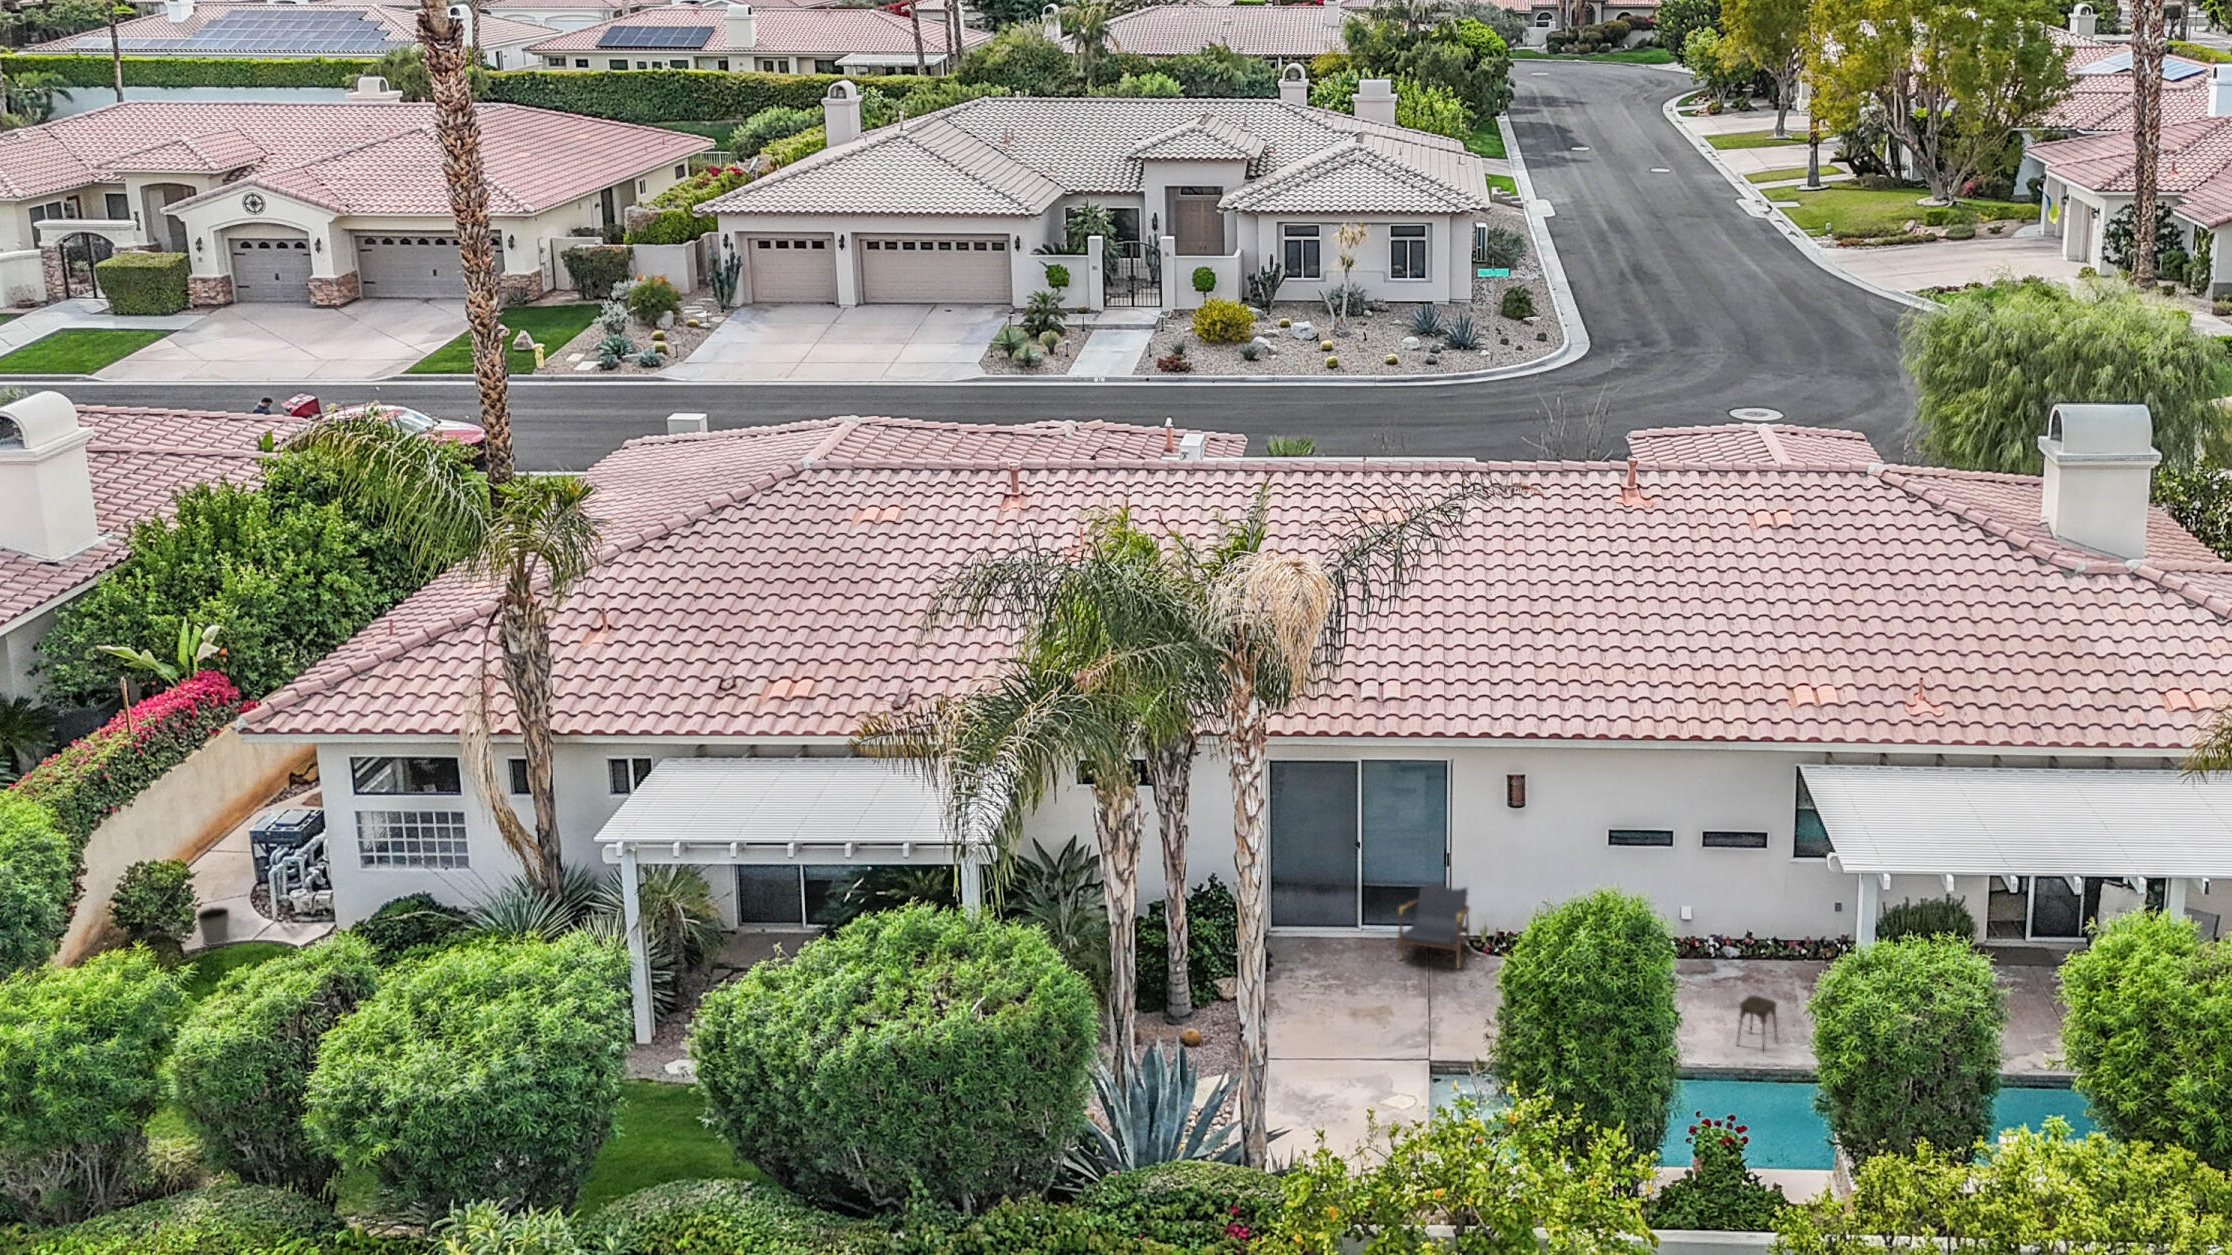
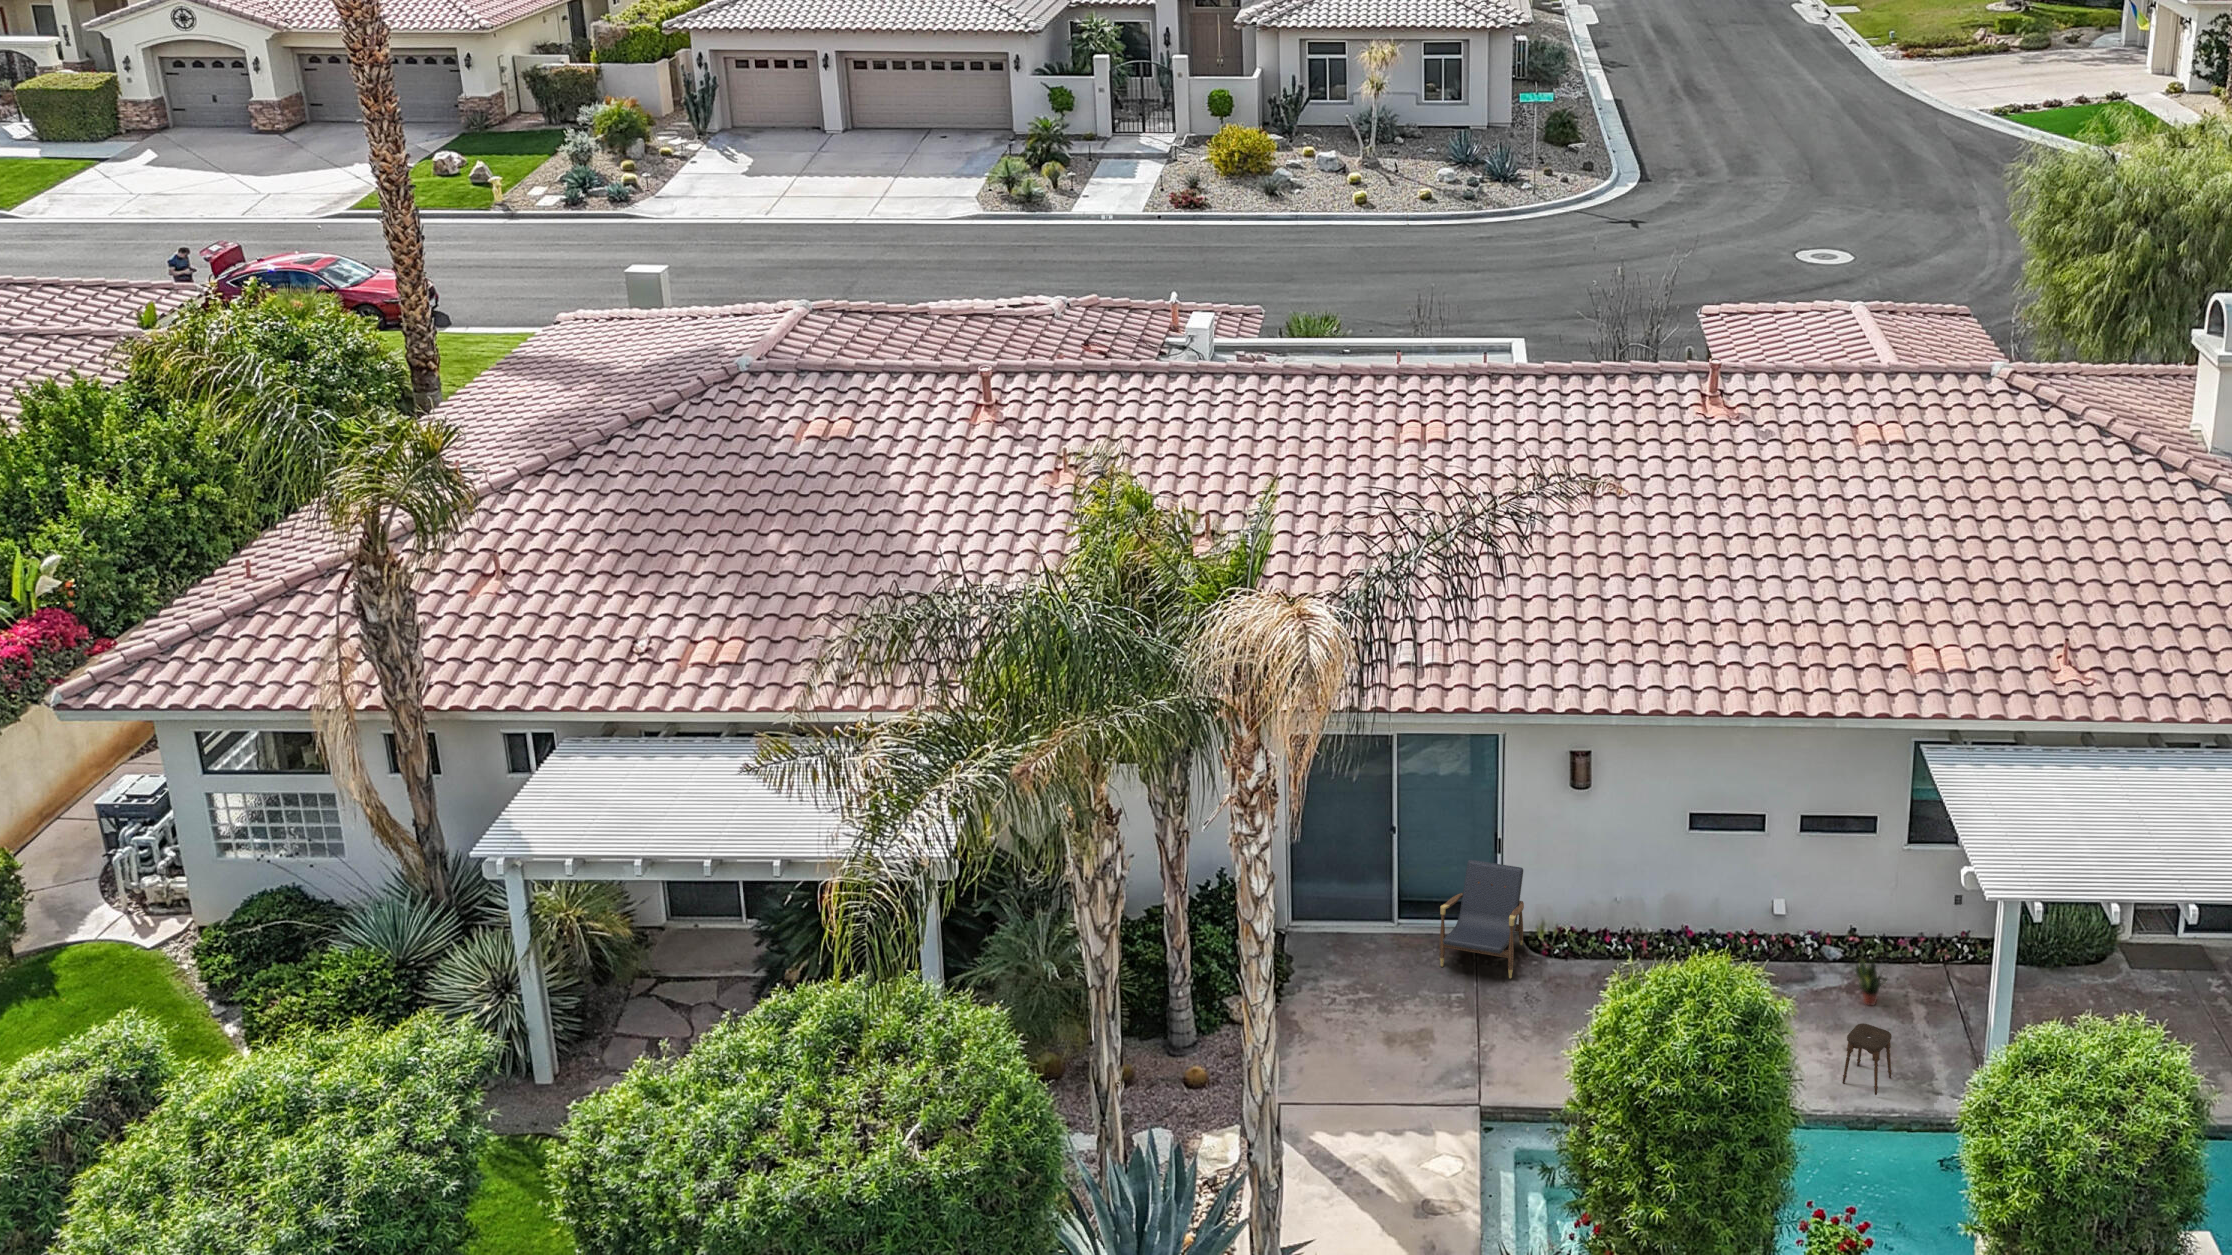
bucket: present [197,907,229,945] -> none [28,900,68,946]
potted plant: none [1750,948,1777,990] -> present [1855,959,1887,1005]

